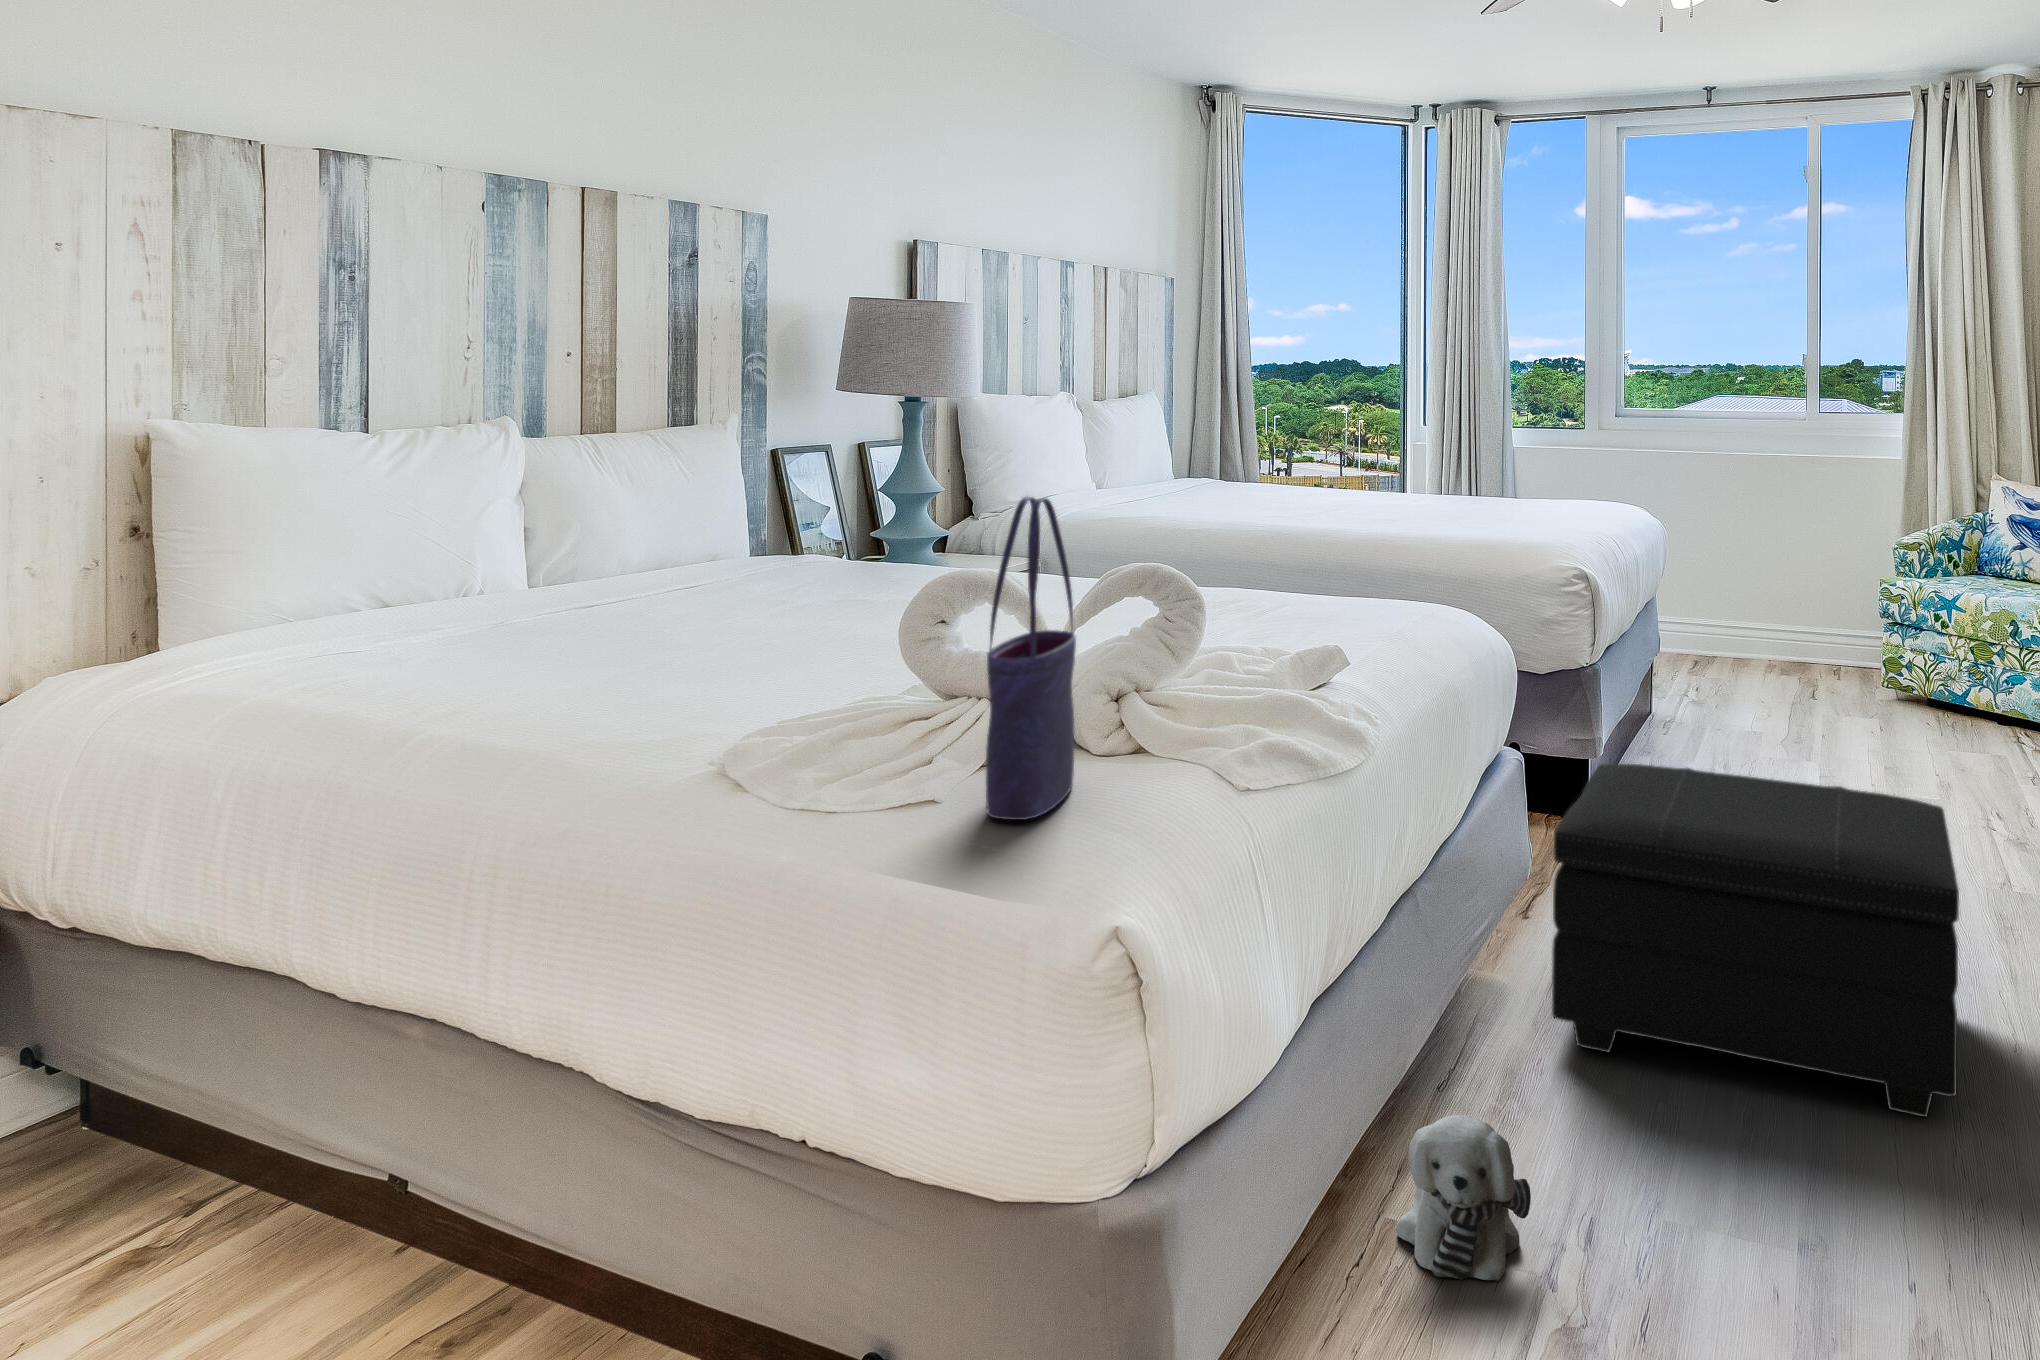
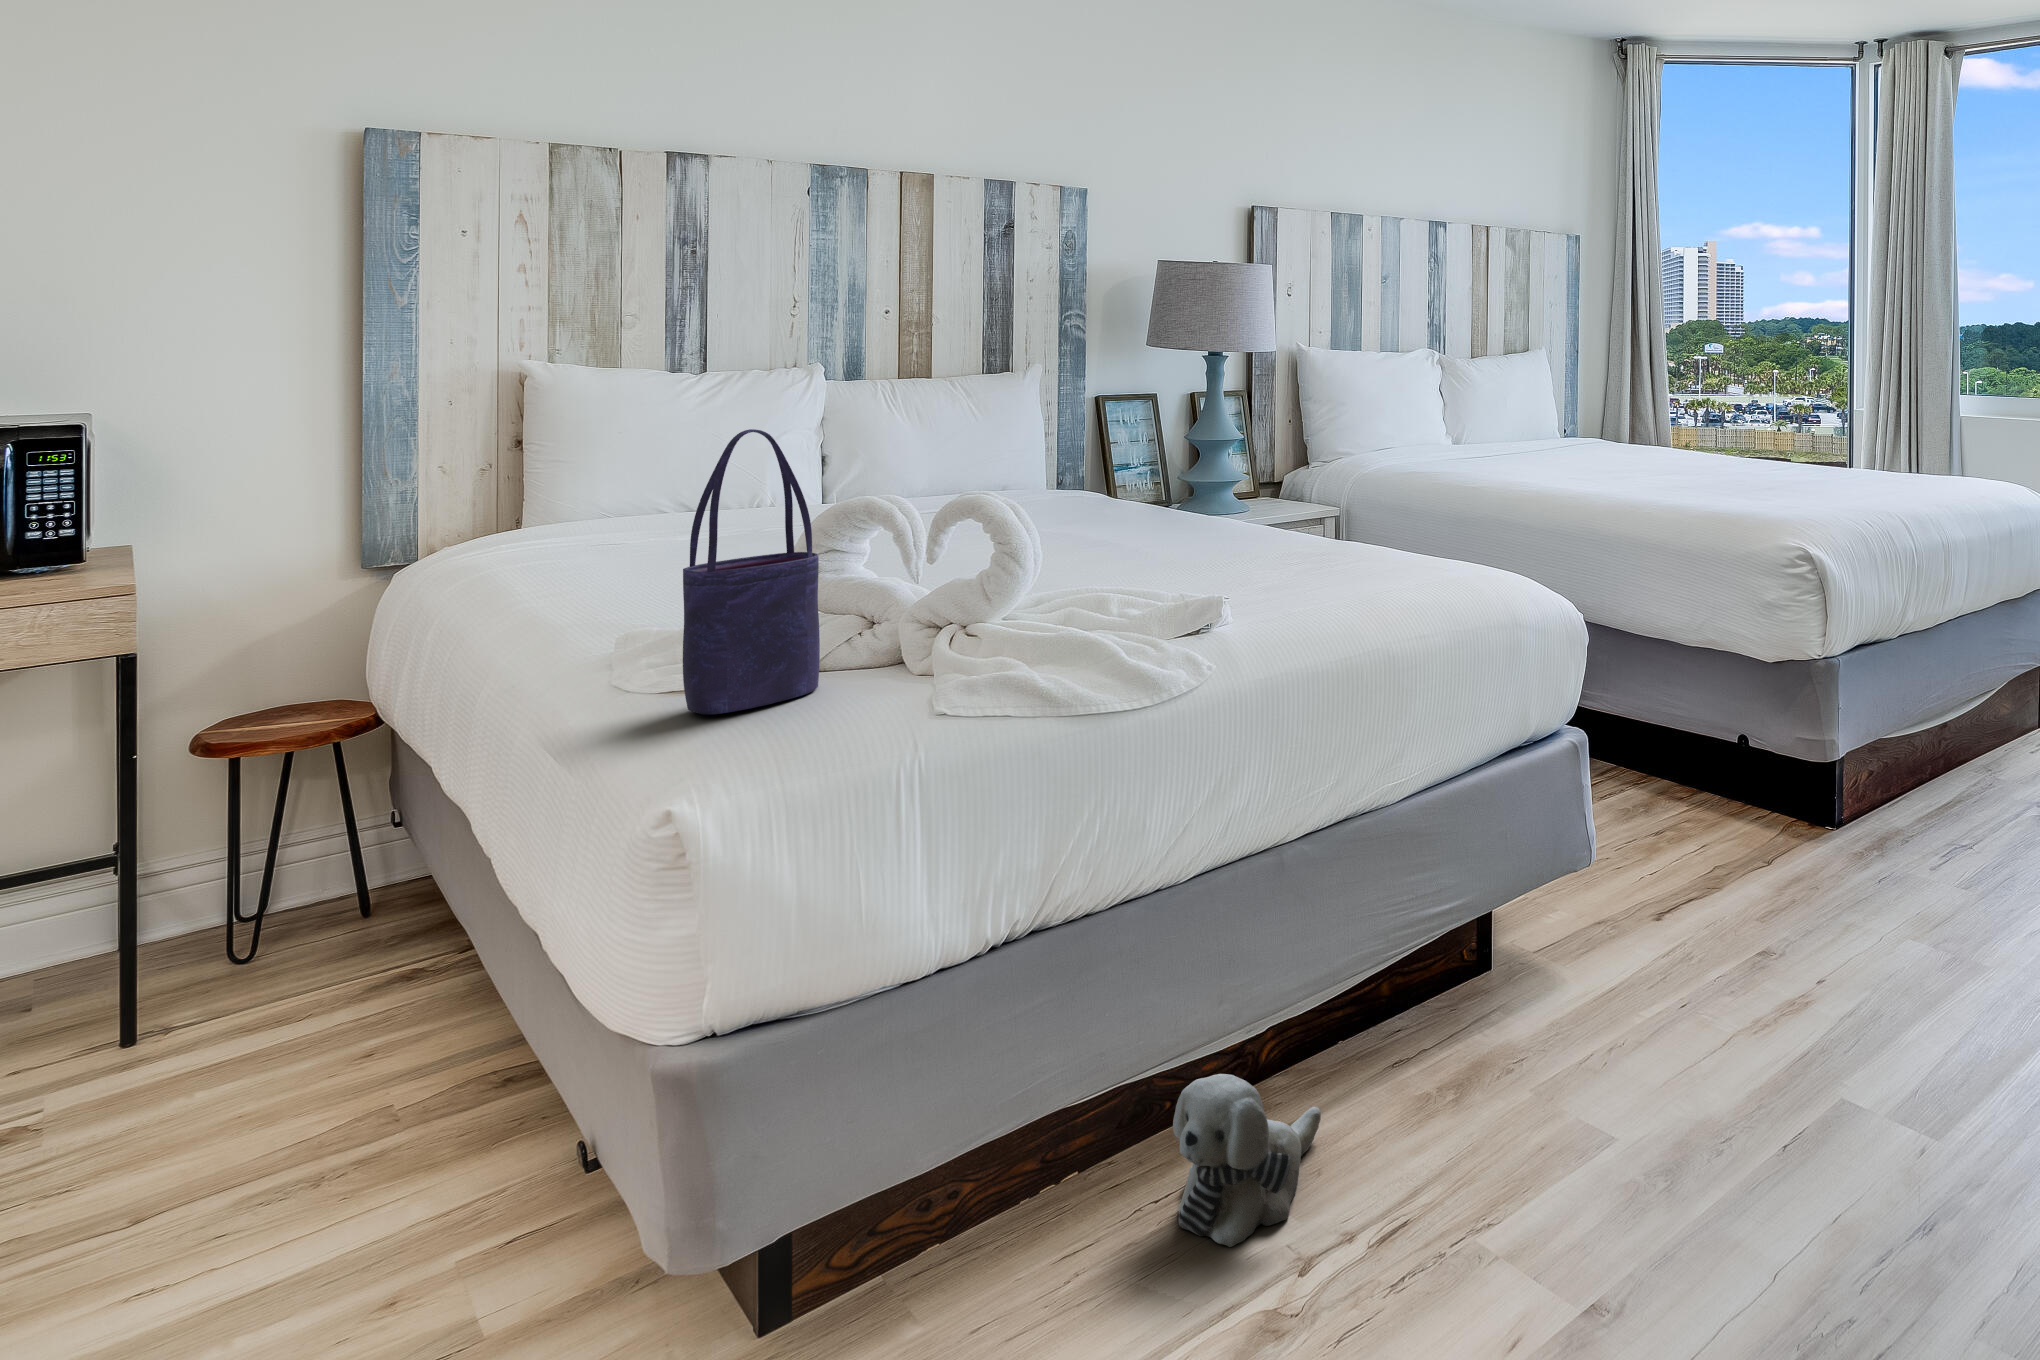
footstool: present [1552,764,1959,1117] -> none [1525,759,2025,1213]

